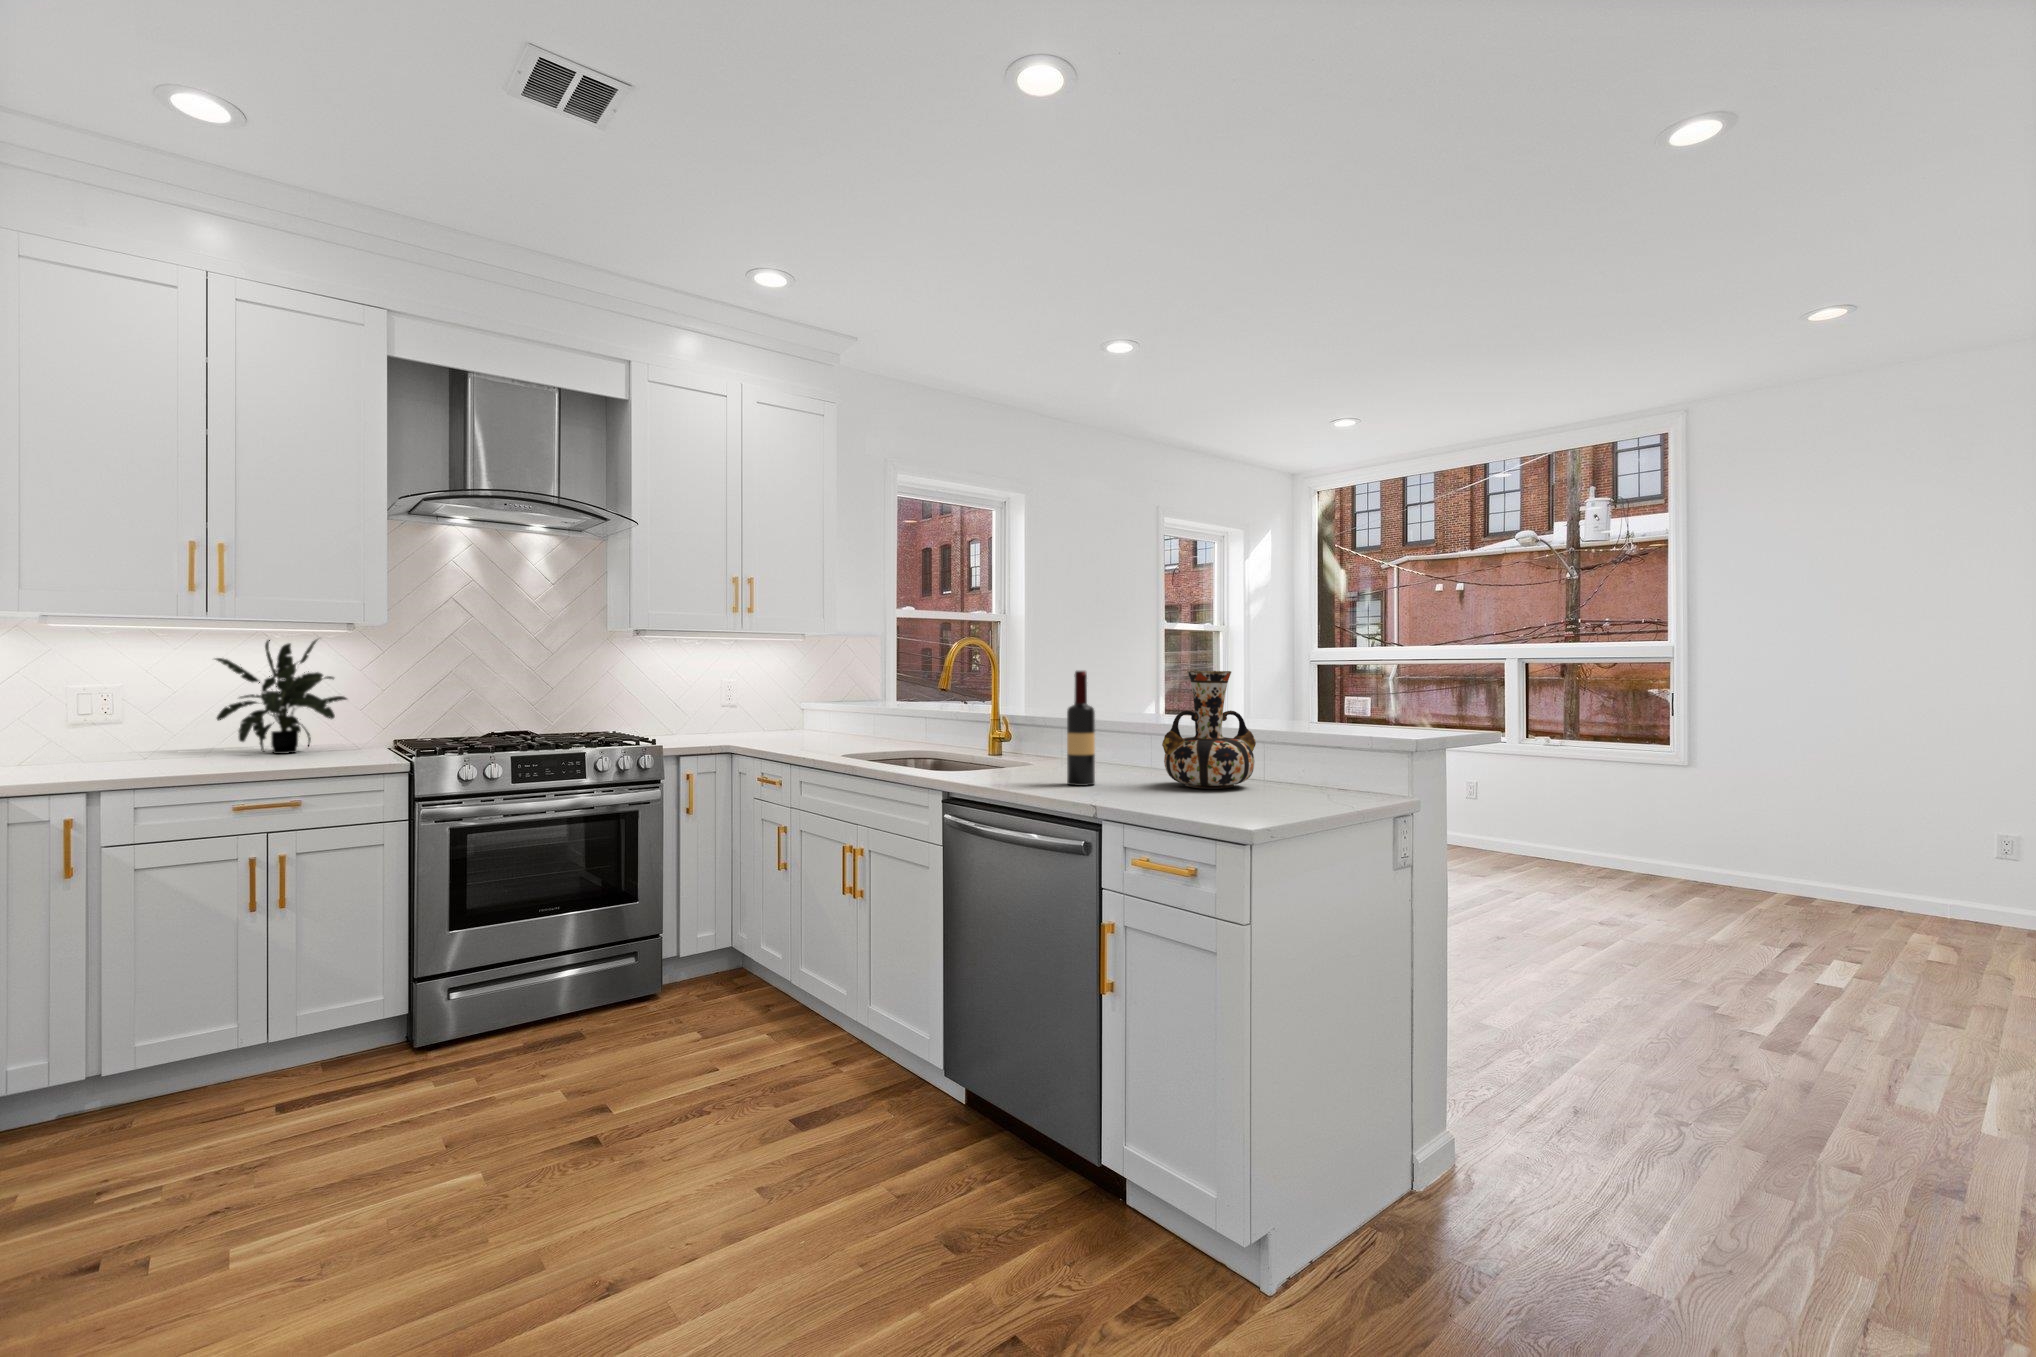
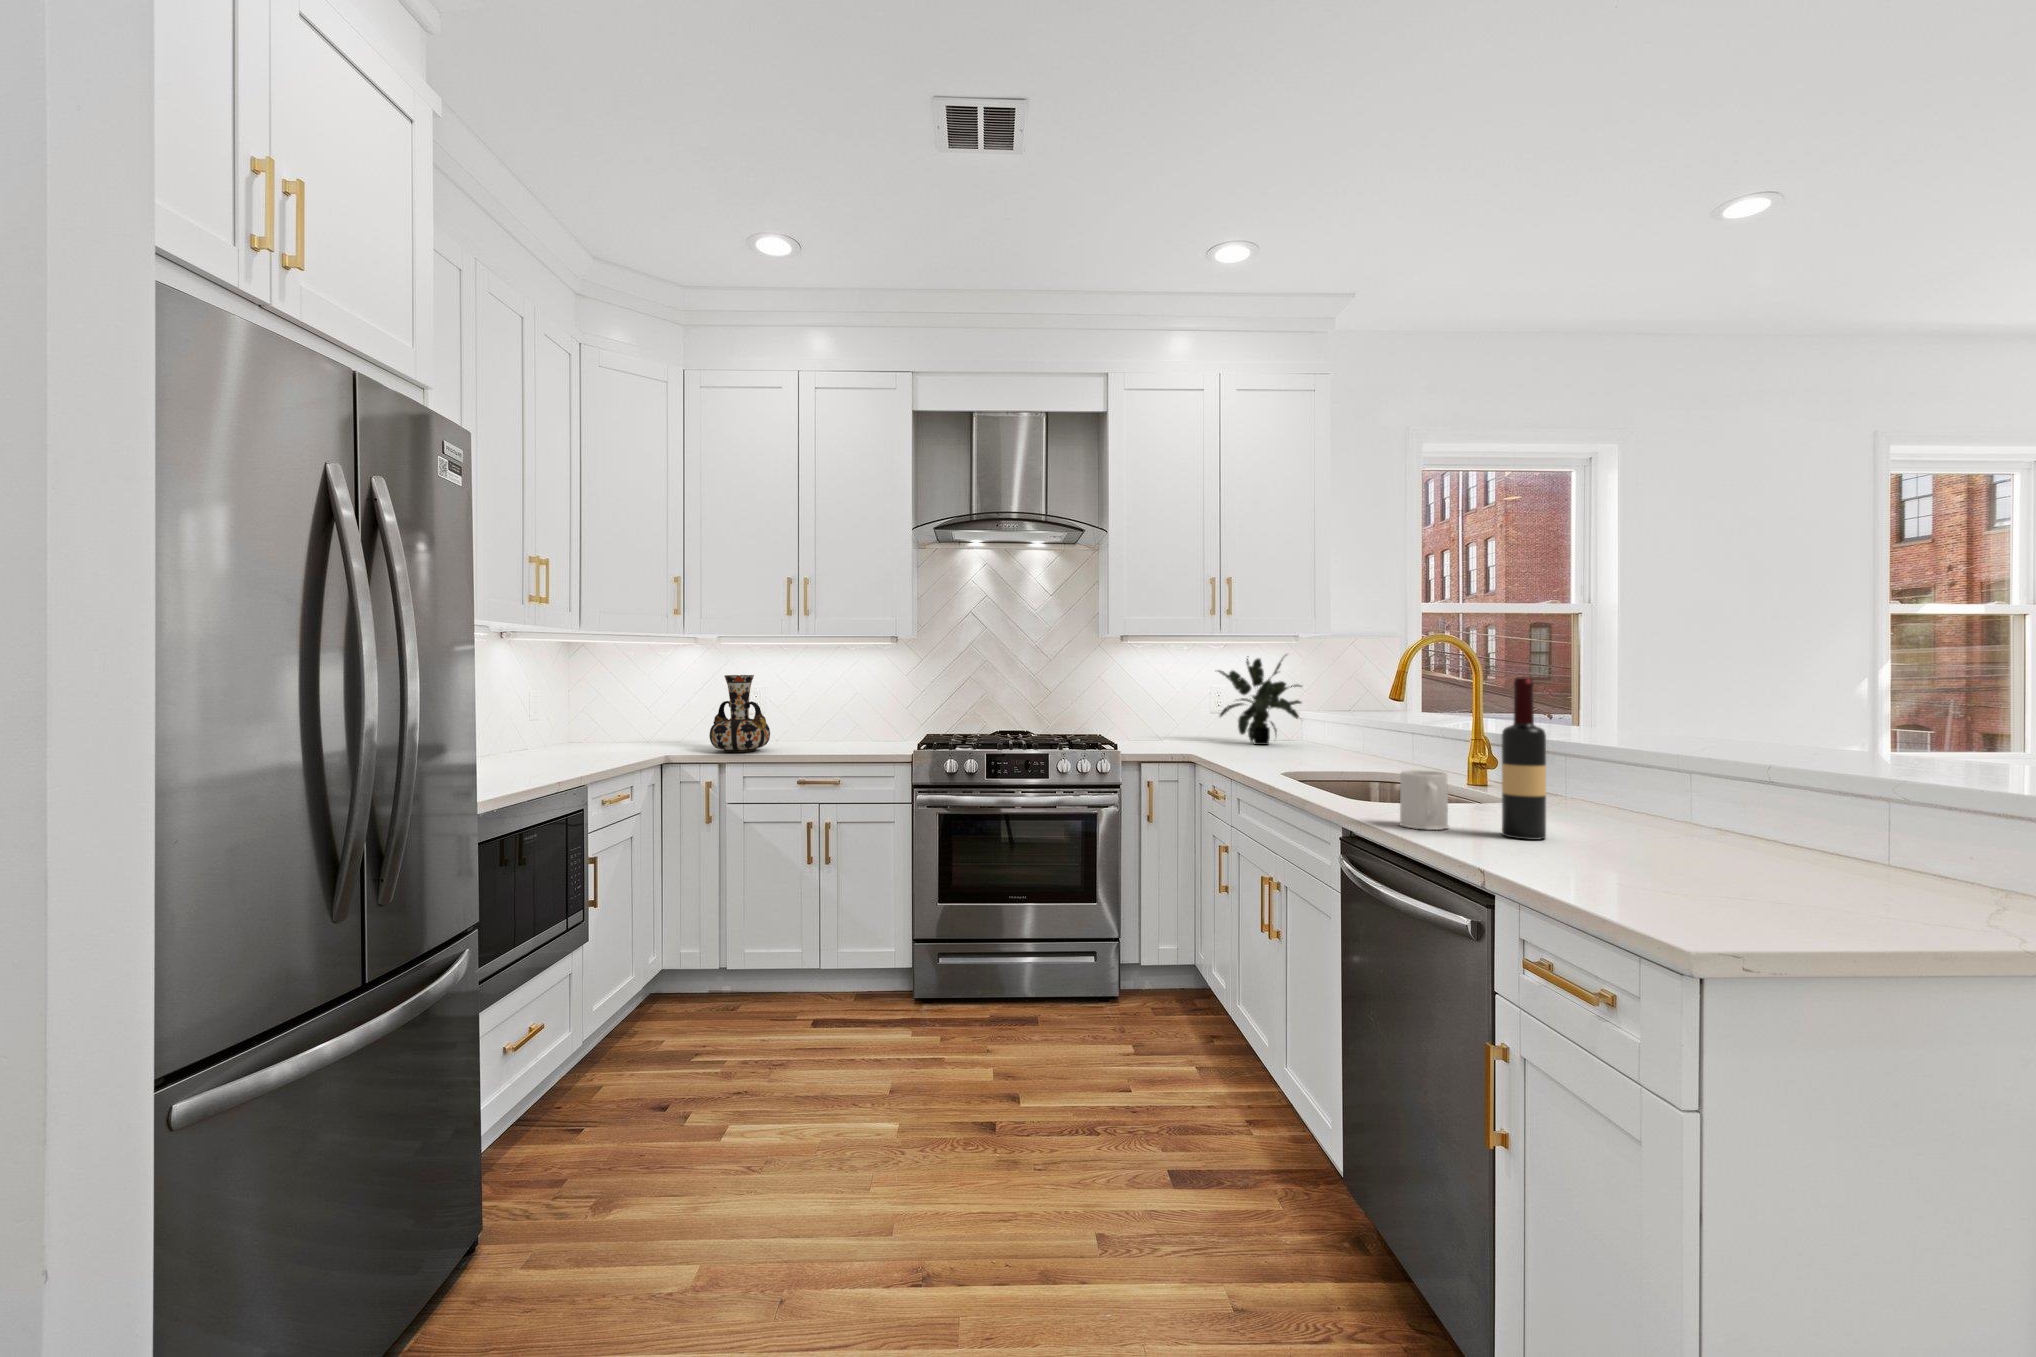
potted plant: present [215,639,347,754] -> present [1218,656,1301,745]
vase: present [1162,671,1256,789] -> present [709,675,770,752]
mug: none [996,742,1031,786] -> present [1400,770,1449,830]

